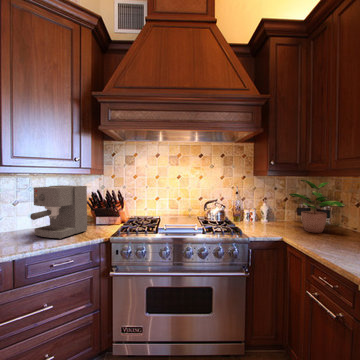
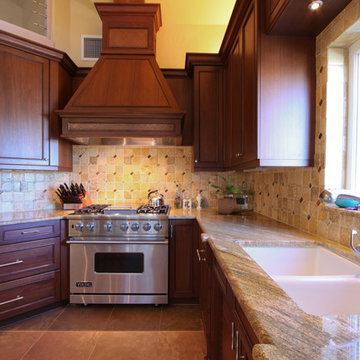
coffee maker: present [30,185,87,239] -> none [8,178,53,216]

